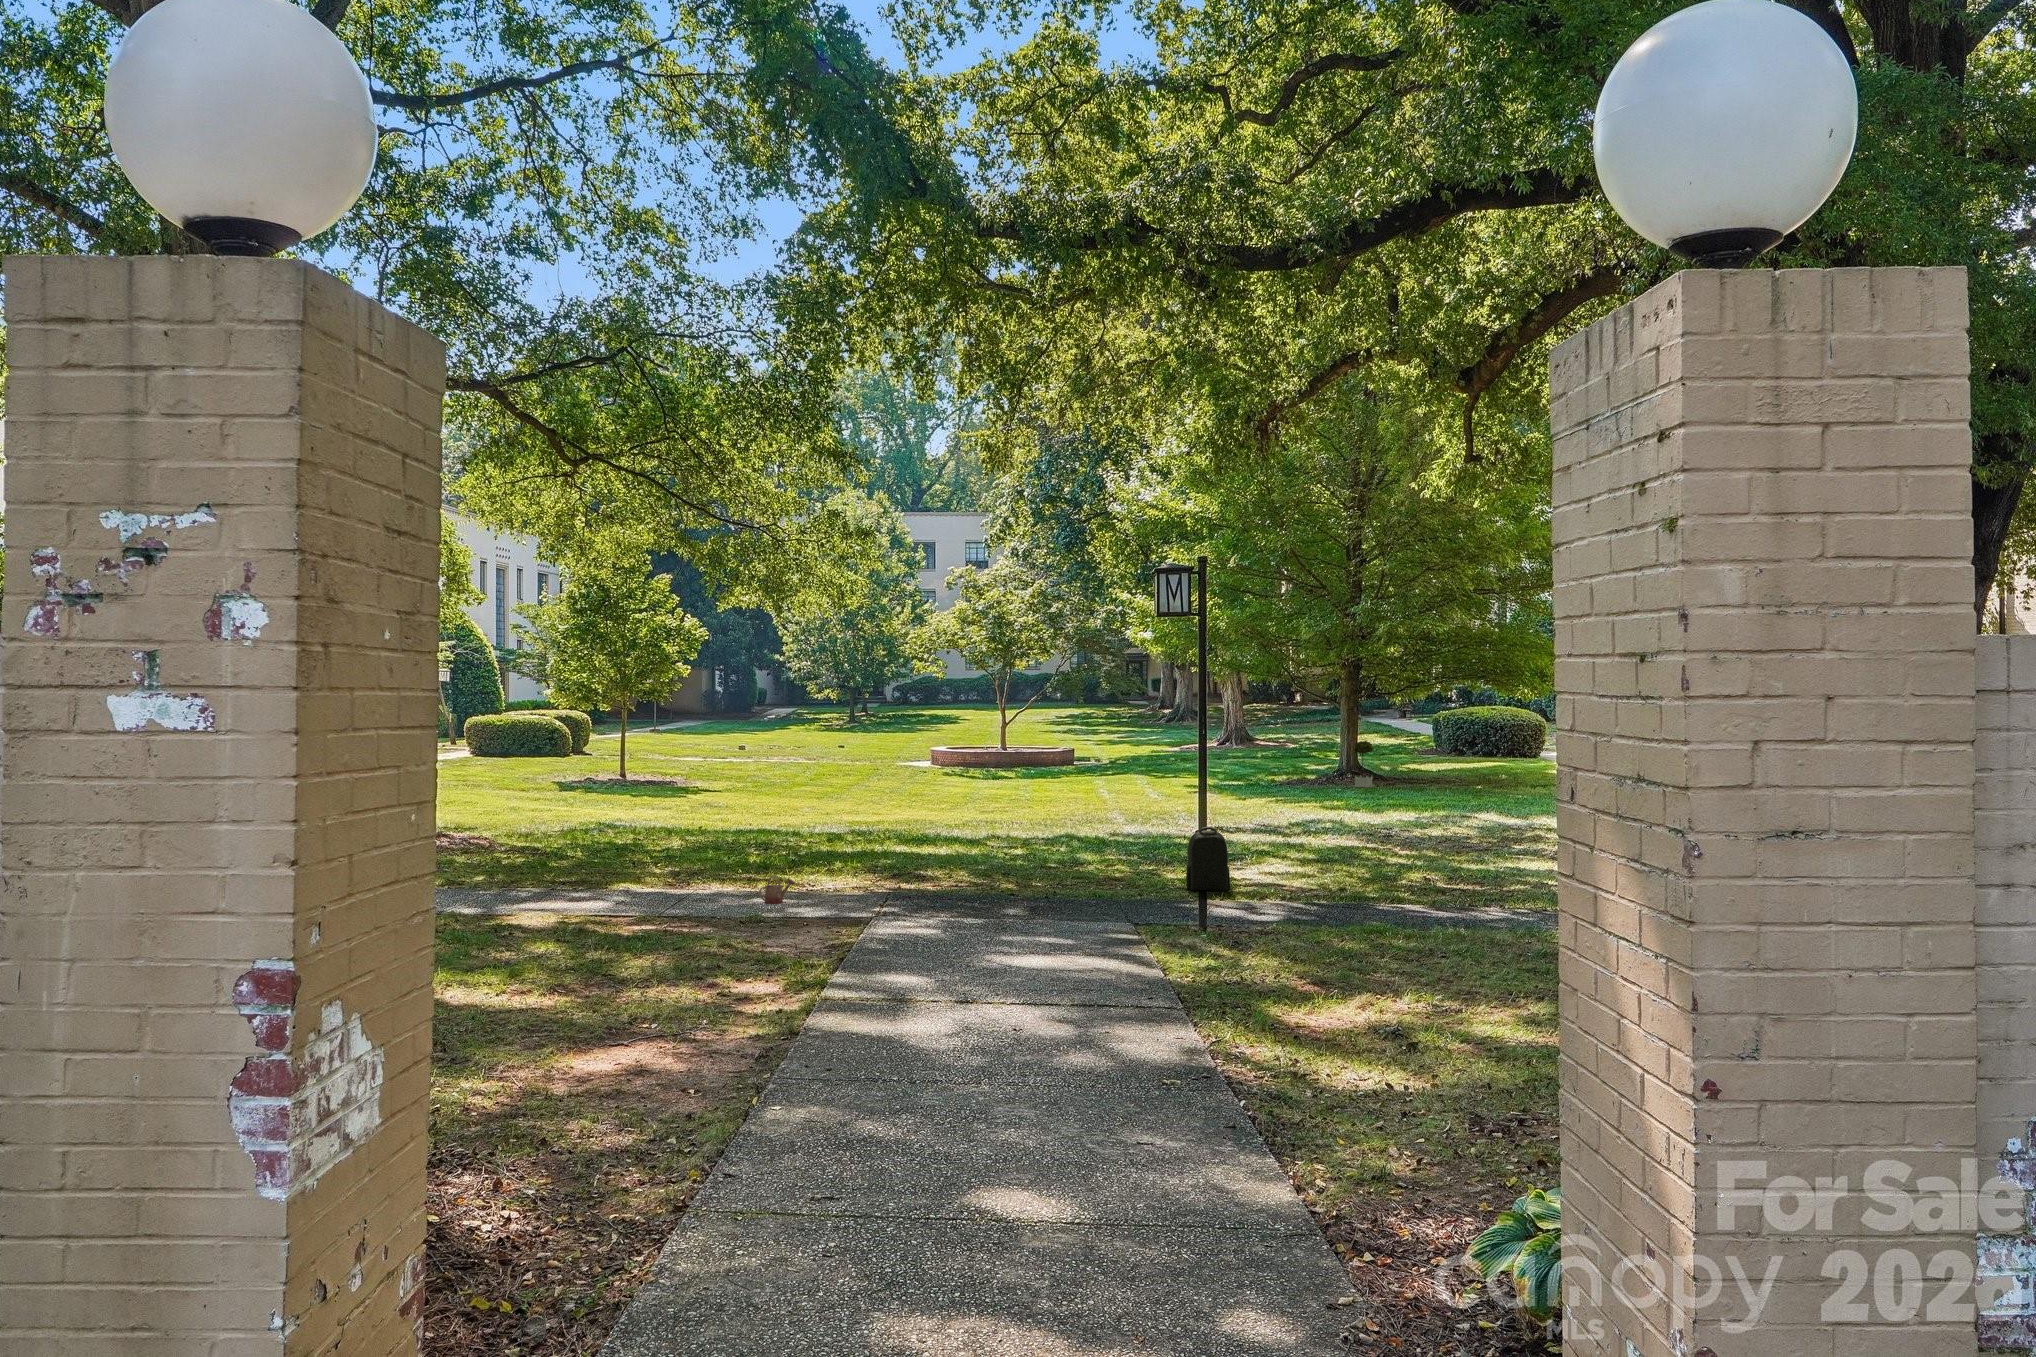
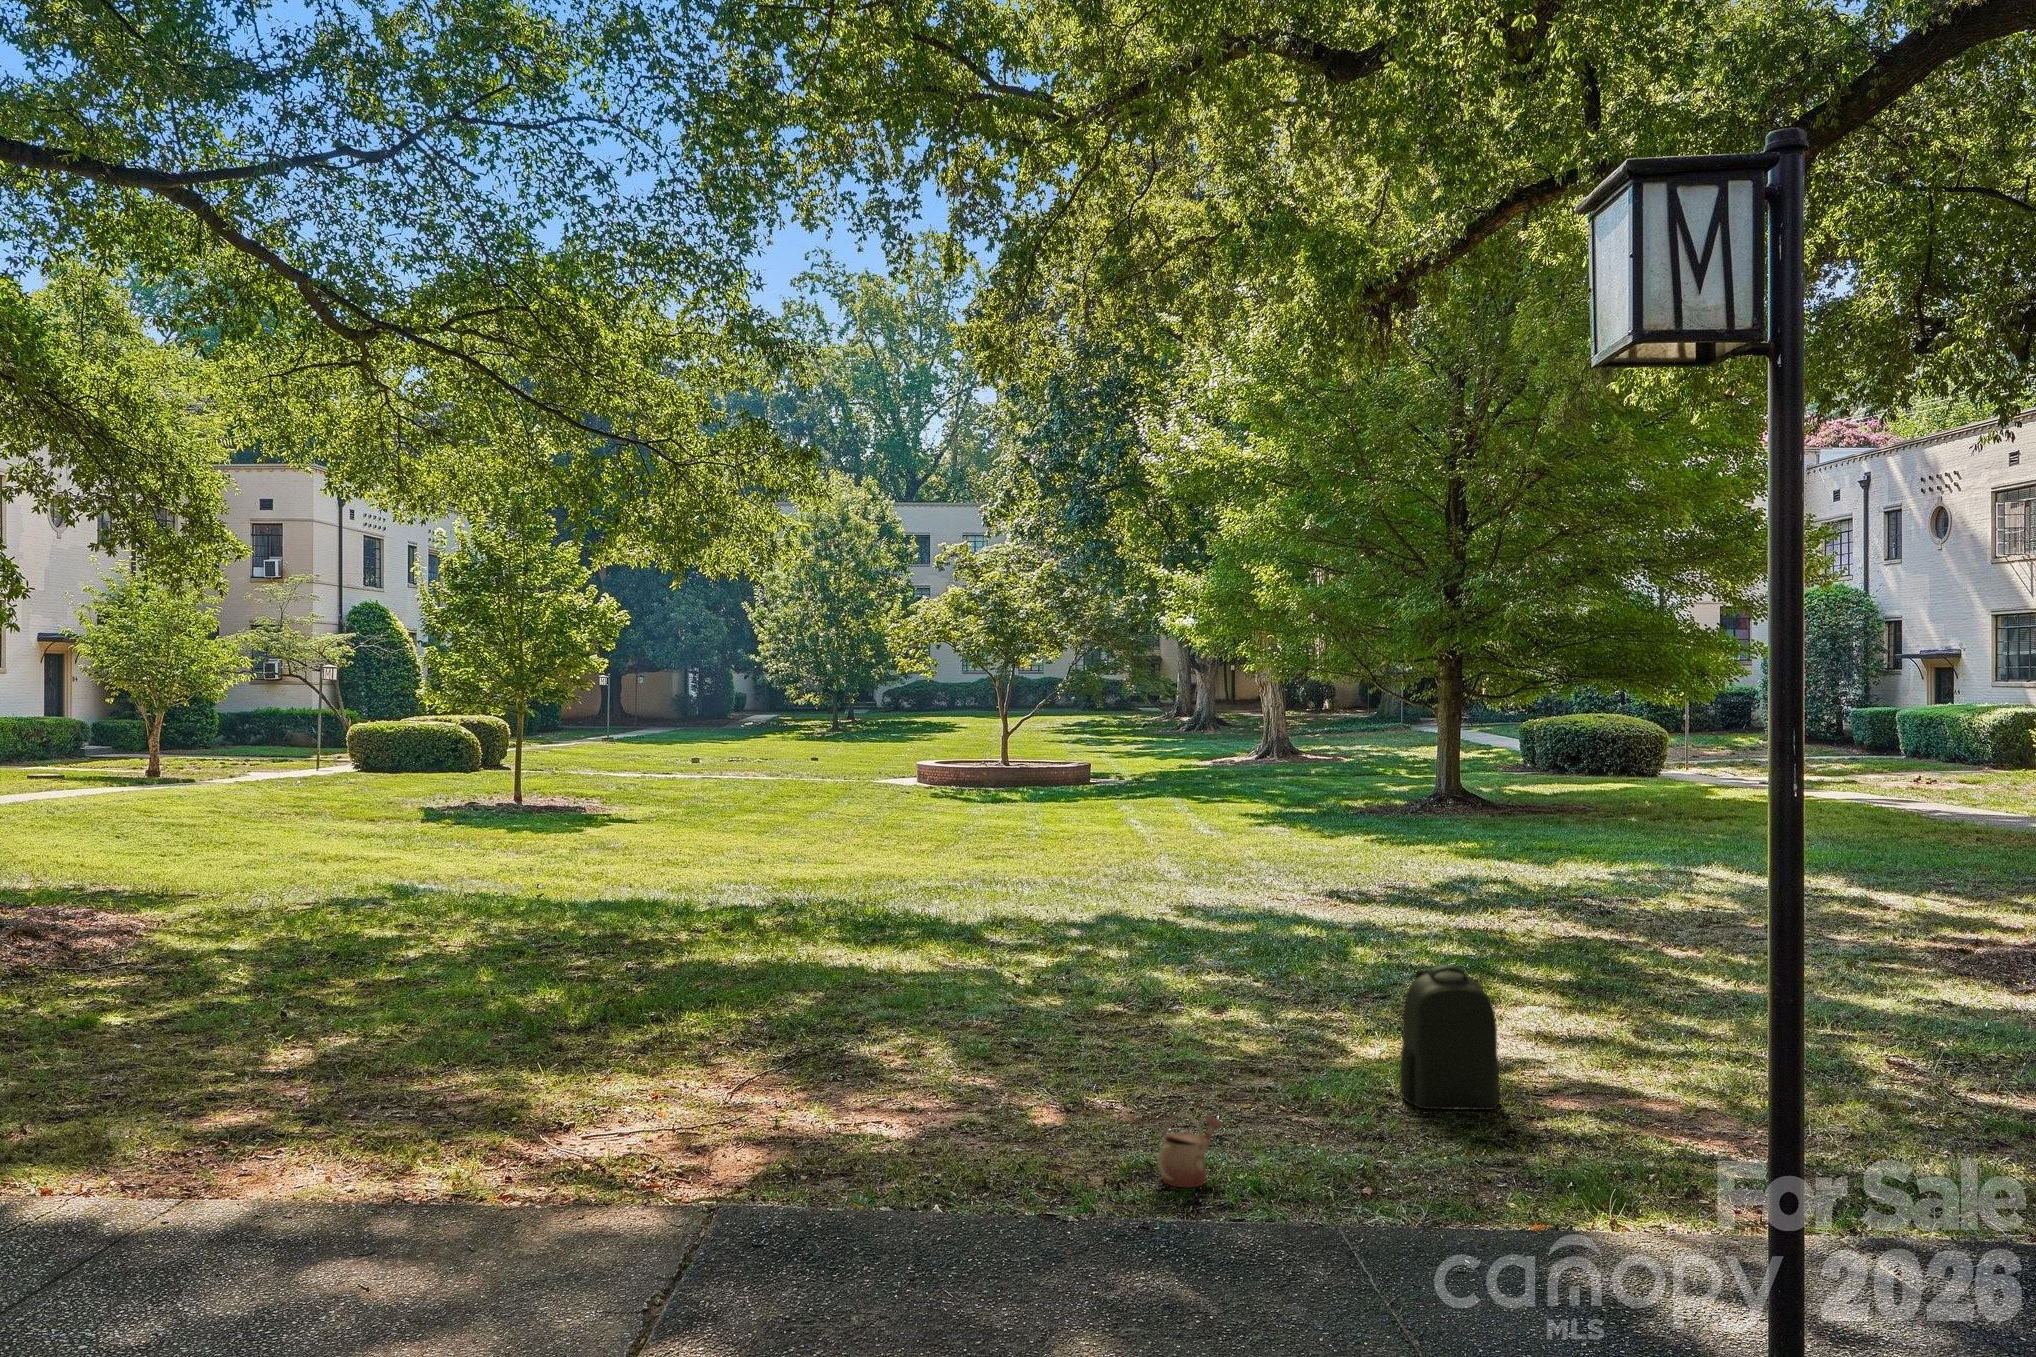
potted tree: present [1355,741,1373,788] -> none [1459,757,1486,819]
watering can: present [759,876,794,904] -> present [1157,1113,1222,1188]

